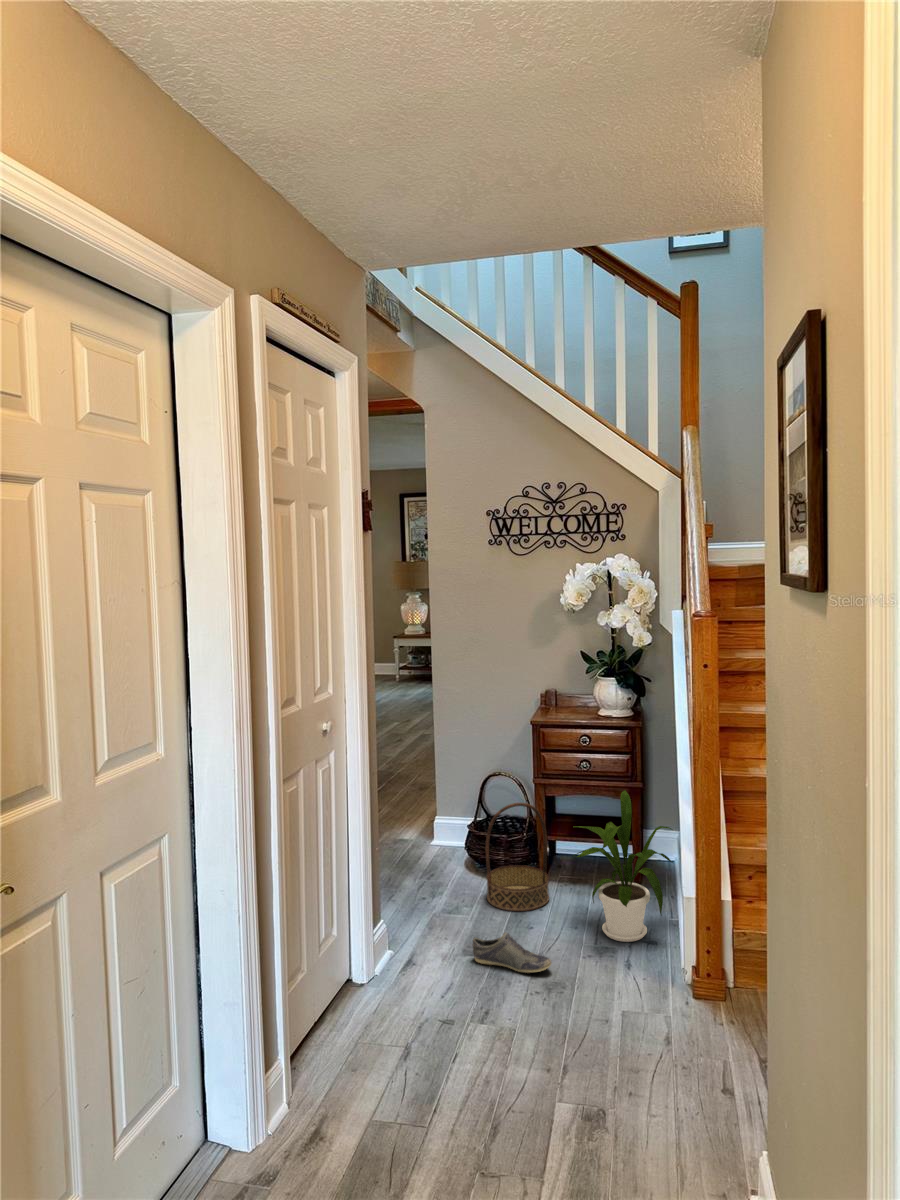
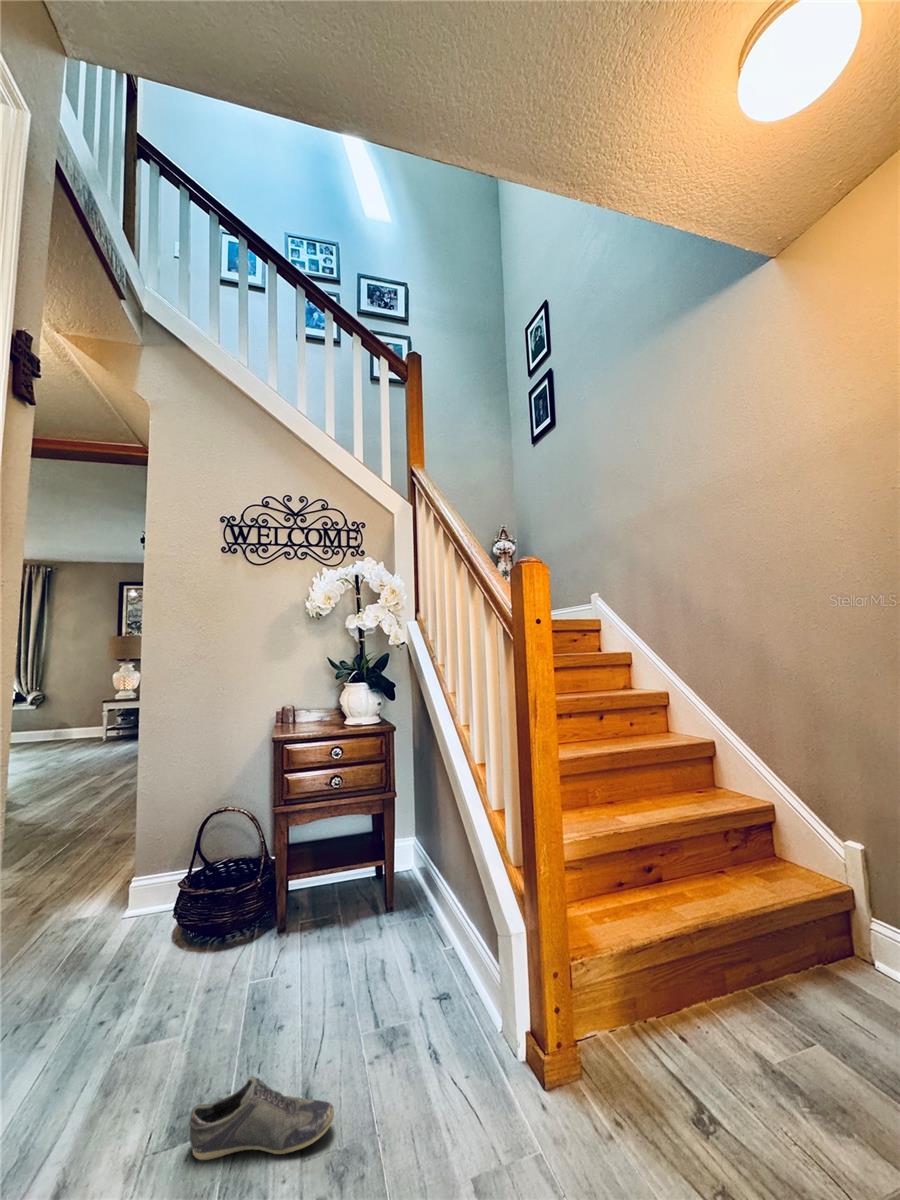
house plant: present [573,790,673,942] -> none [329,802,462,1013]
basket: present [485,803,549,911] -> none [207,840,296,1005]

